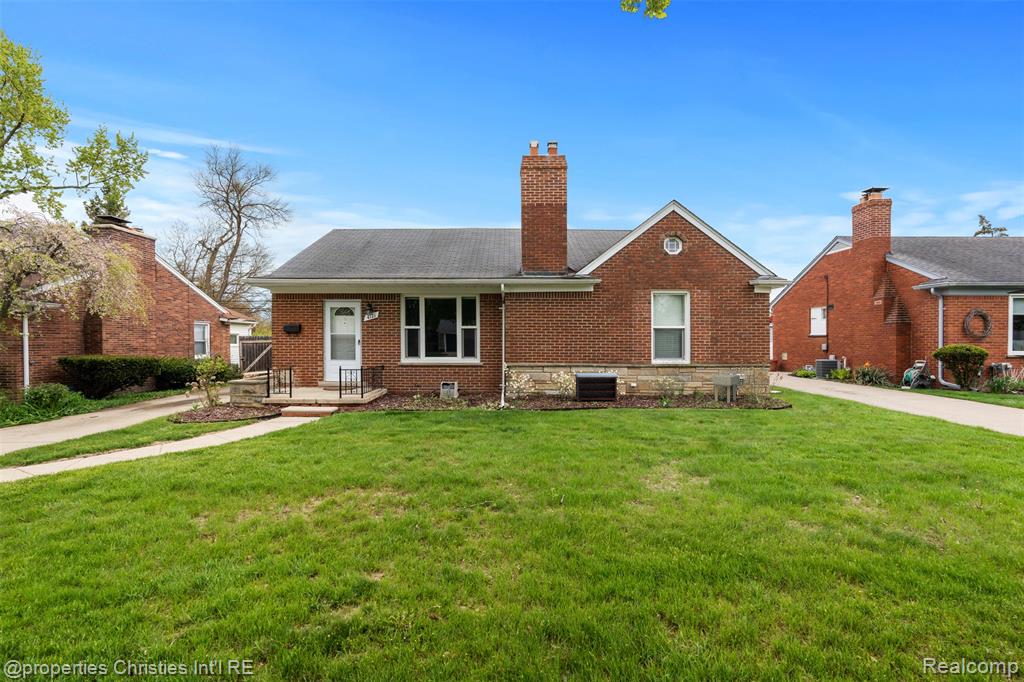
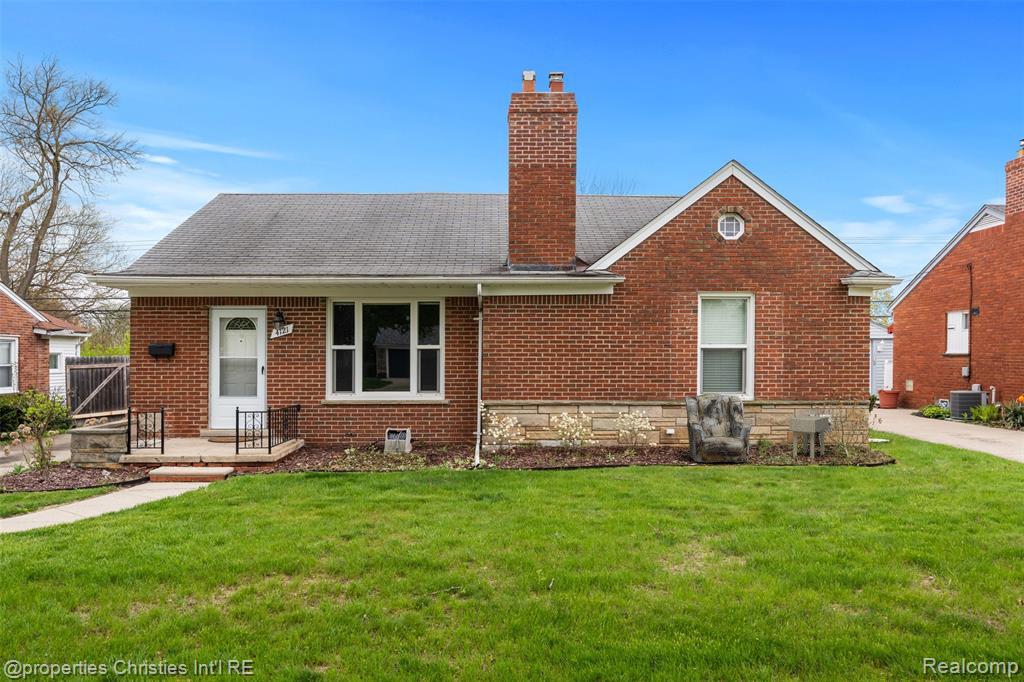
armchair: none [642,359,688,406] -> present [685,393,752,463]
bench: present [575,373,619,402] -> none [586,415,651,458]

